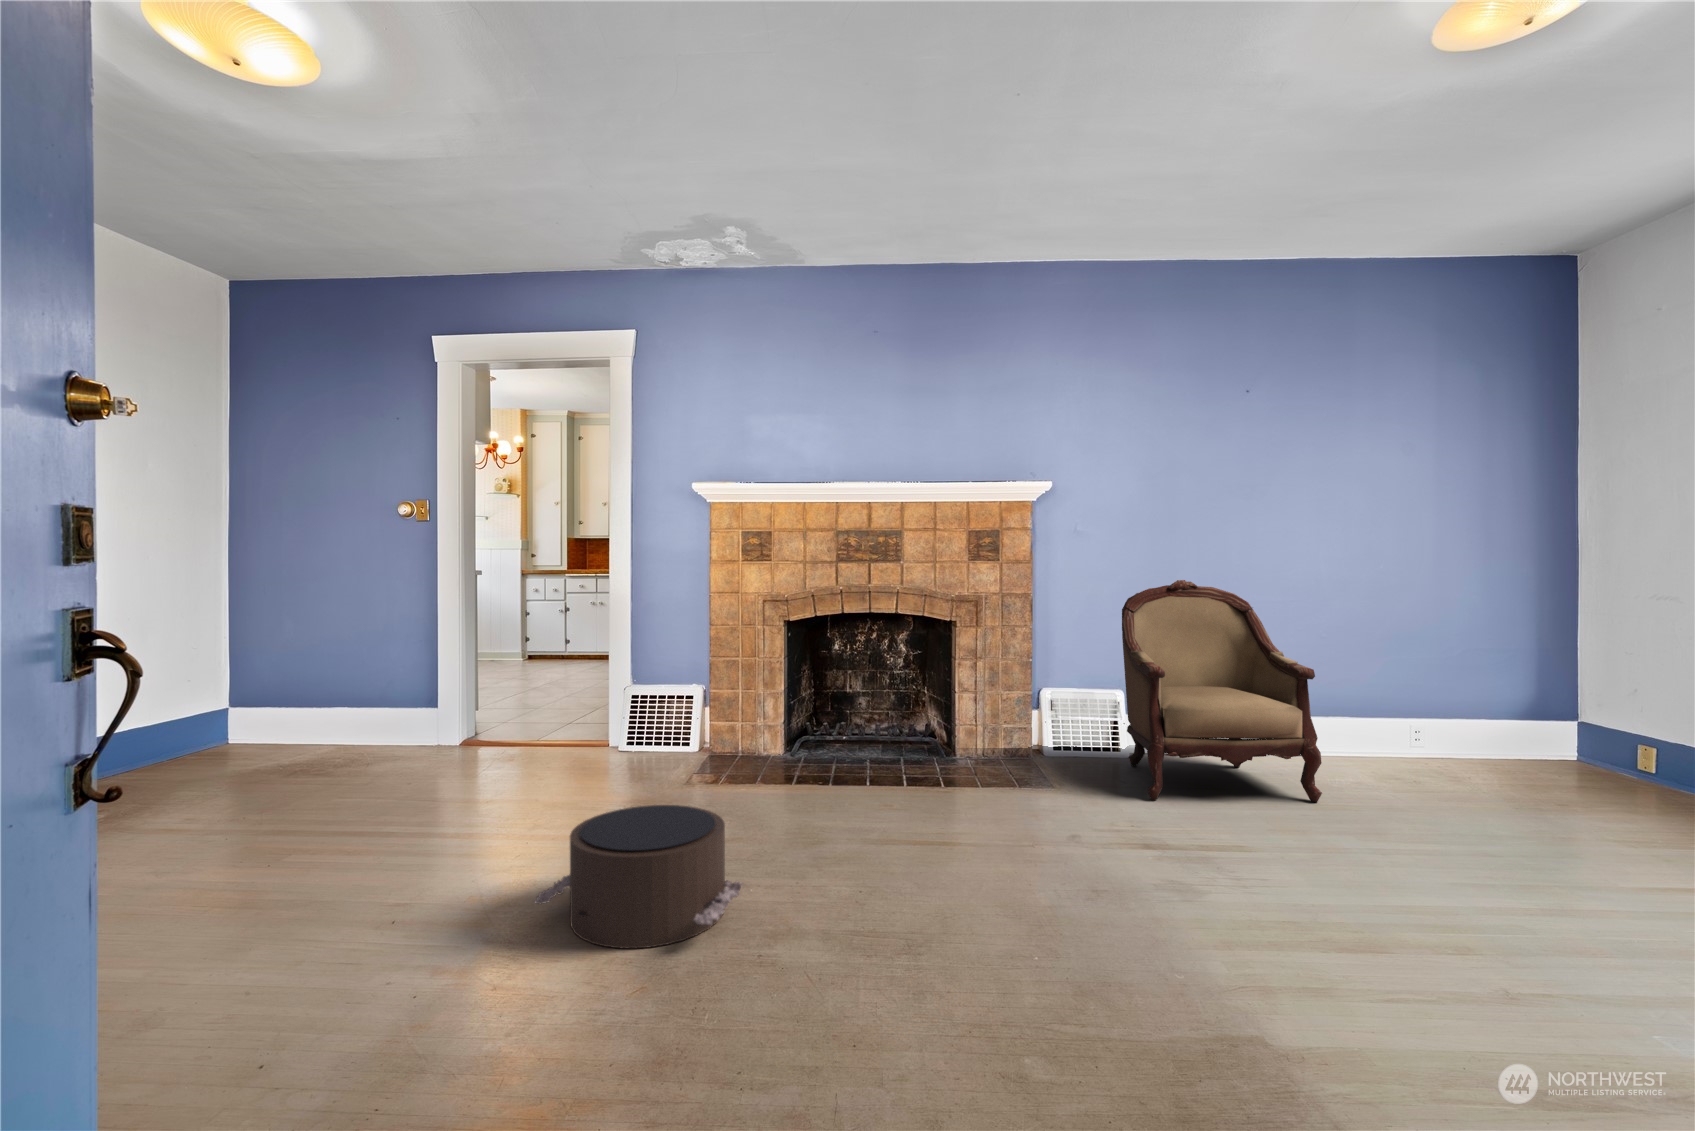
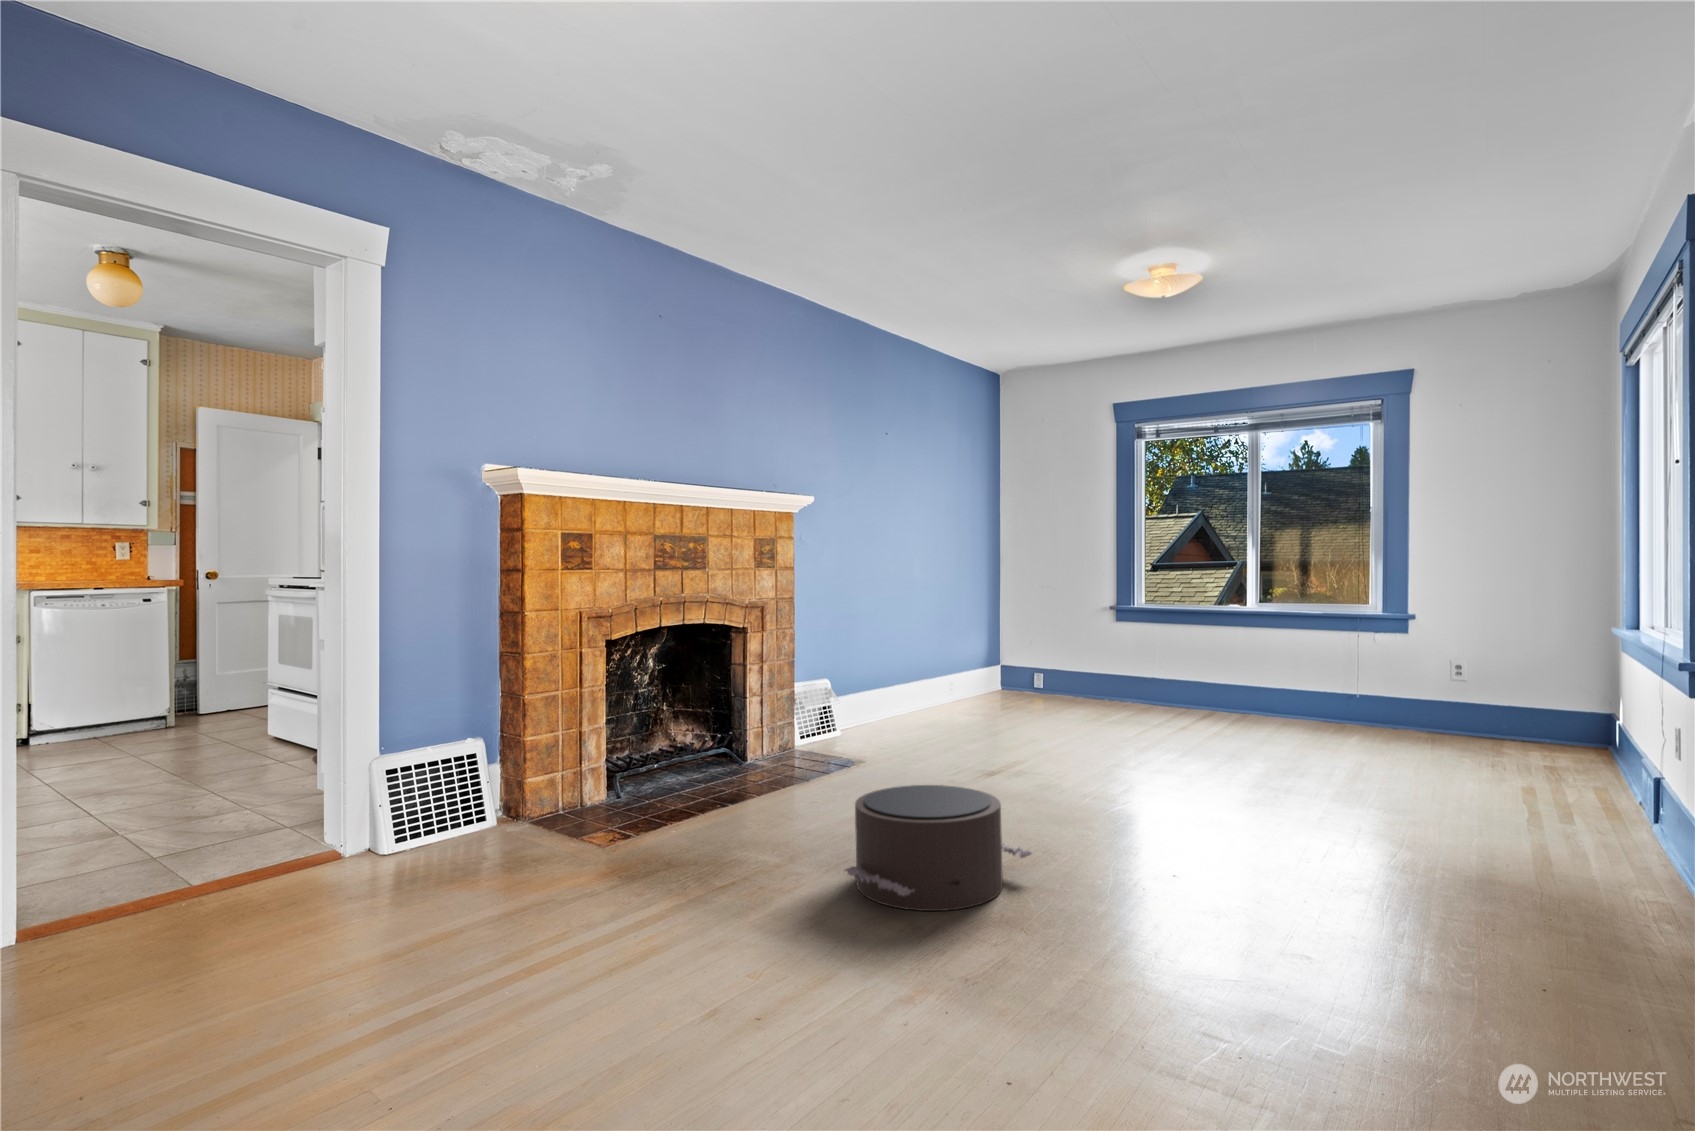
armchair: present [1122,580,1322,803] -> none [866,580,1011,747]

